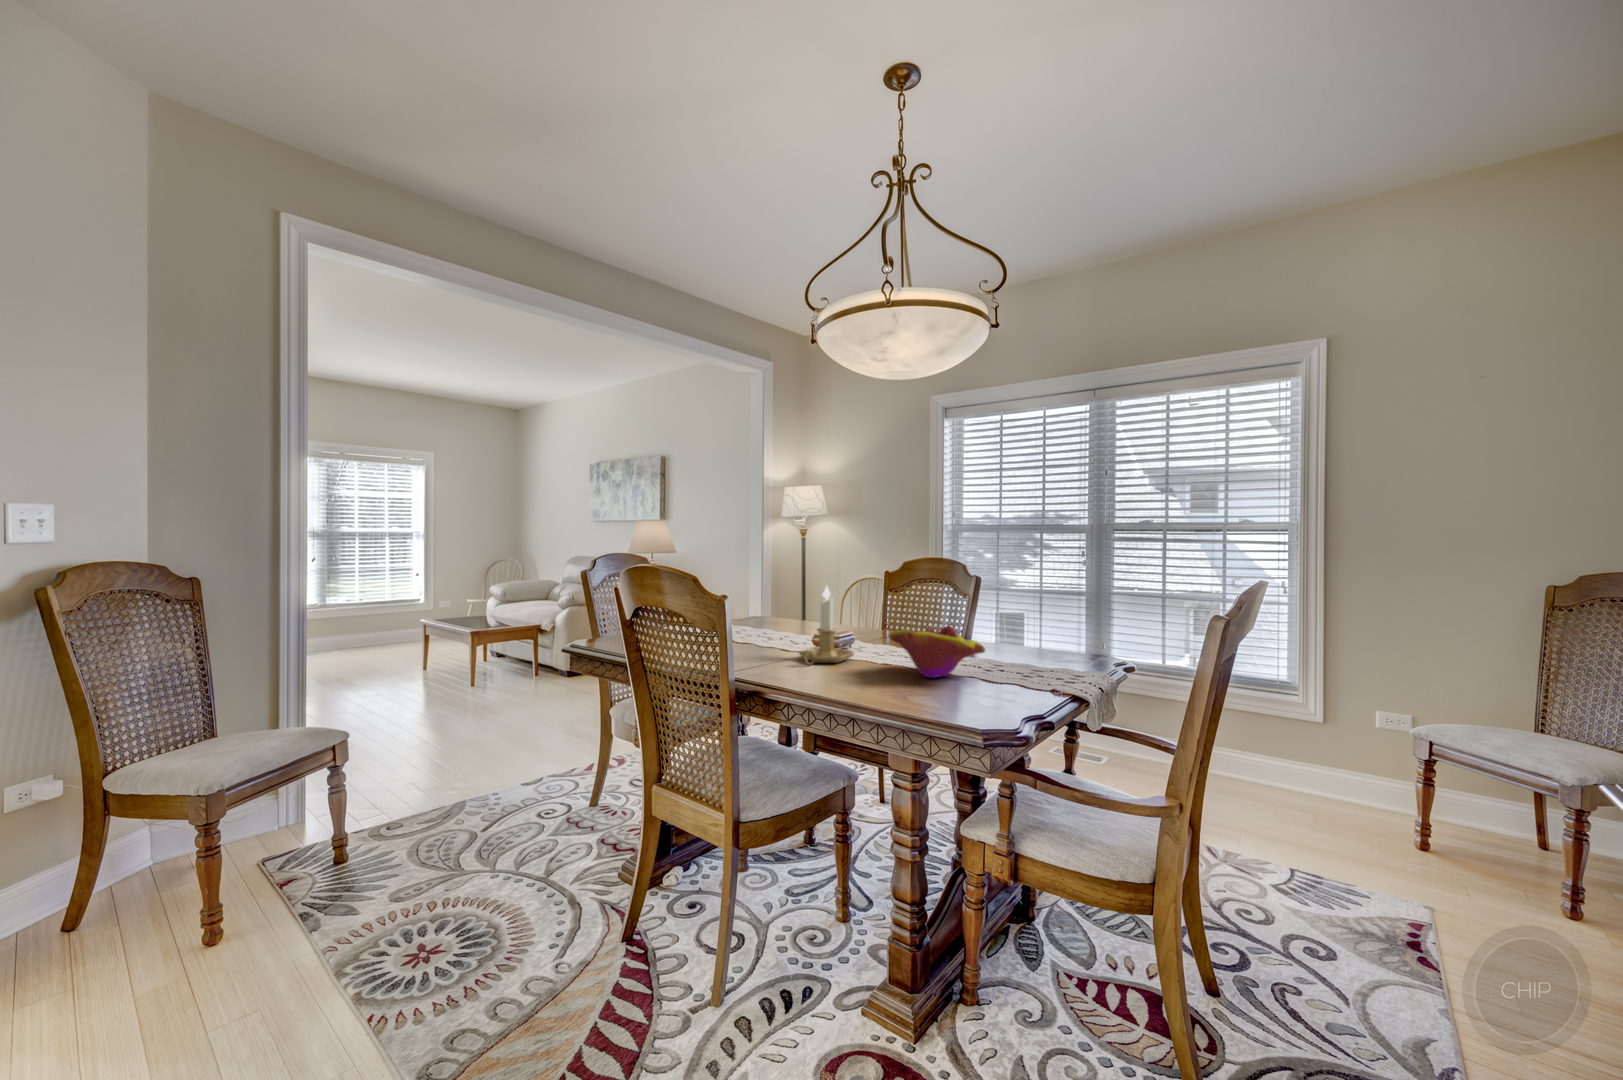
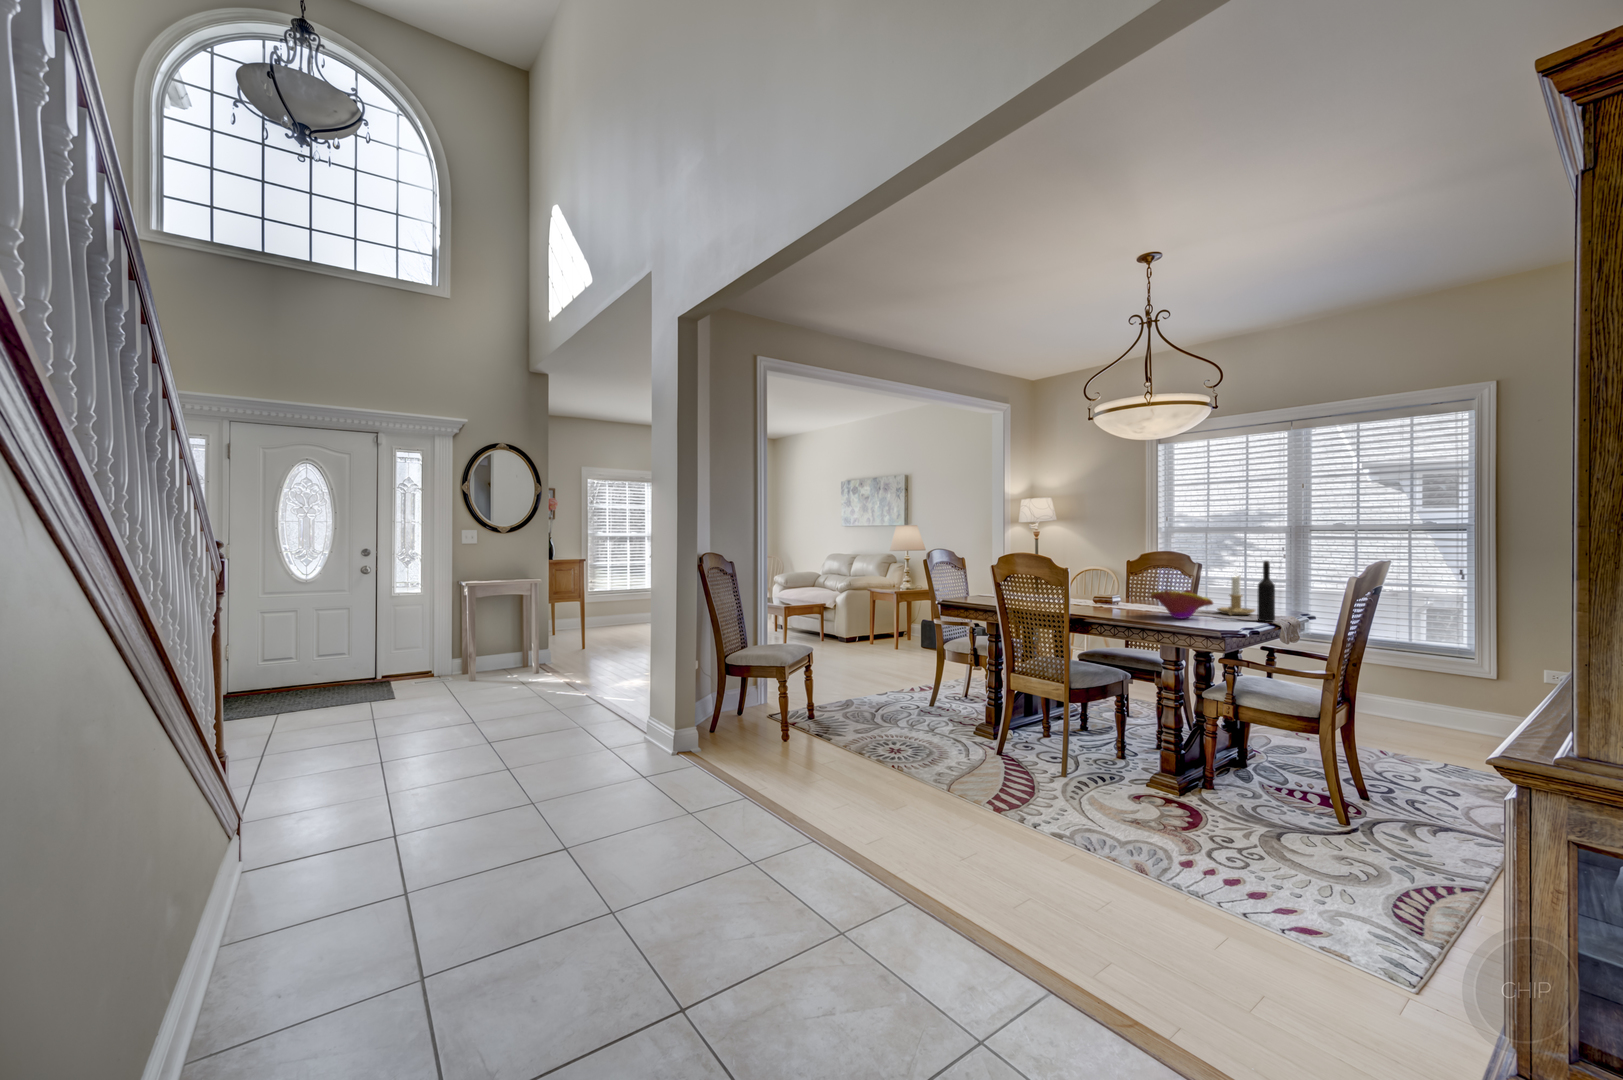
wine bottle: none [1051,578,1078,680] -> present [1257,561,1275,622]
candlestick: present [799,587,854,665] -> present [1217,569,1255,615]

